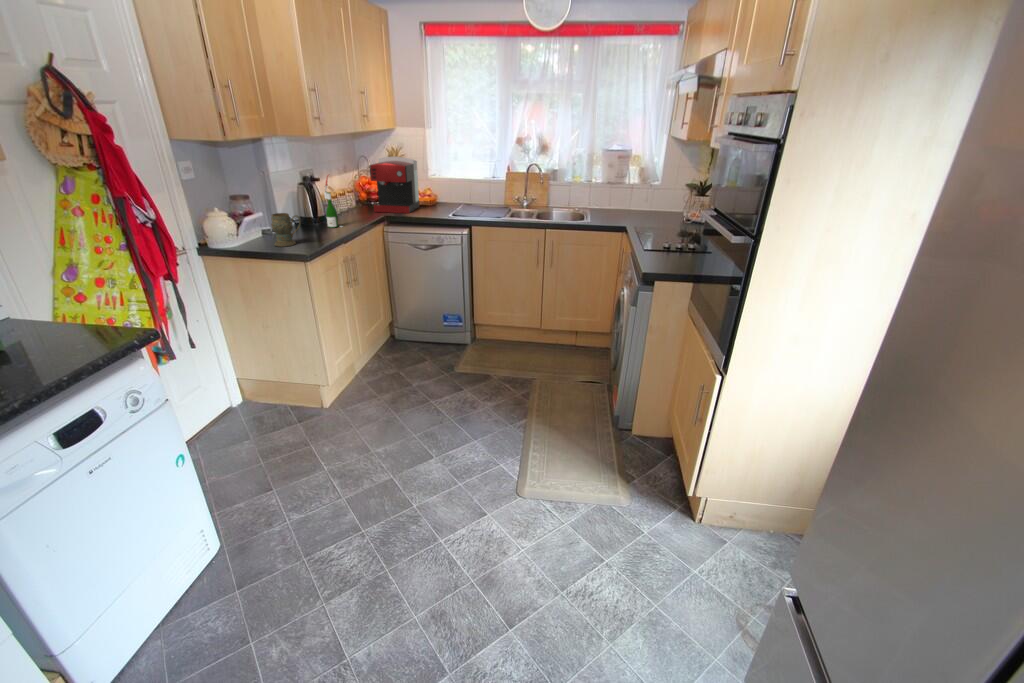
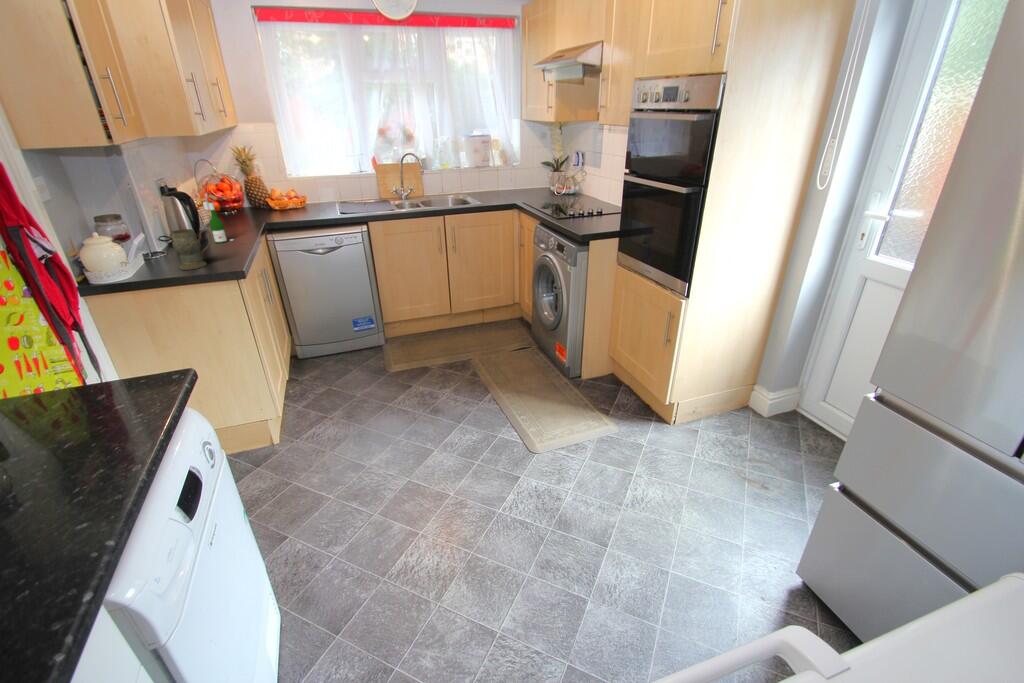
coffee maker: present [370,157,419,213] -> none [231,156,289,221]

